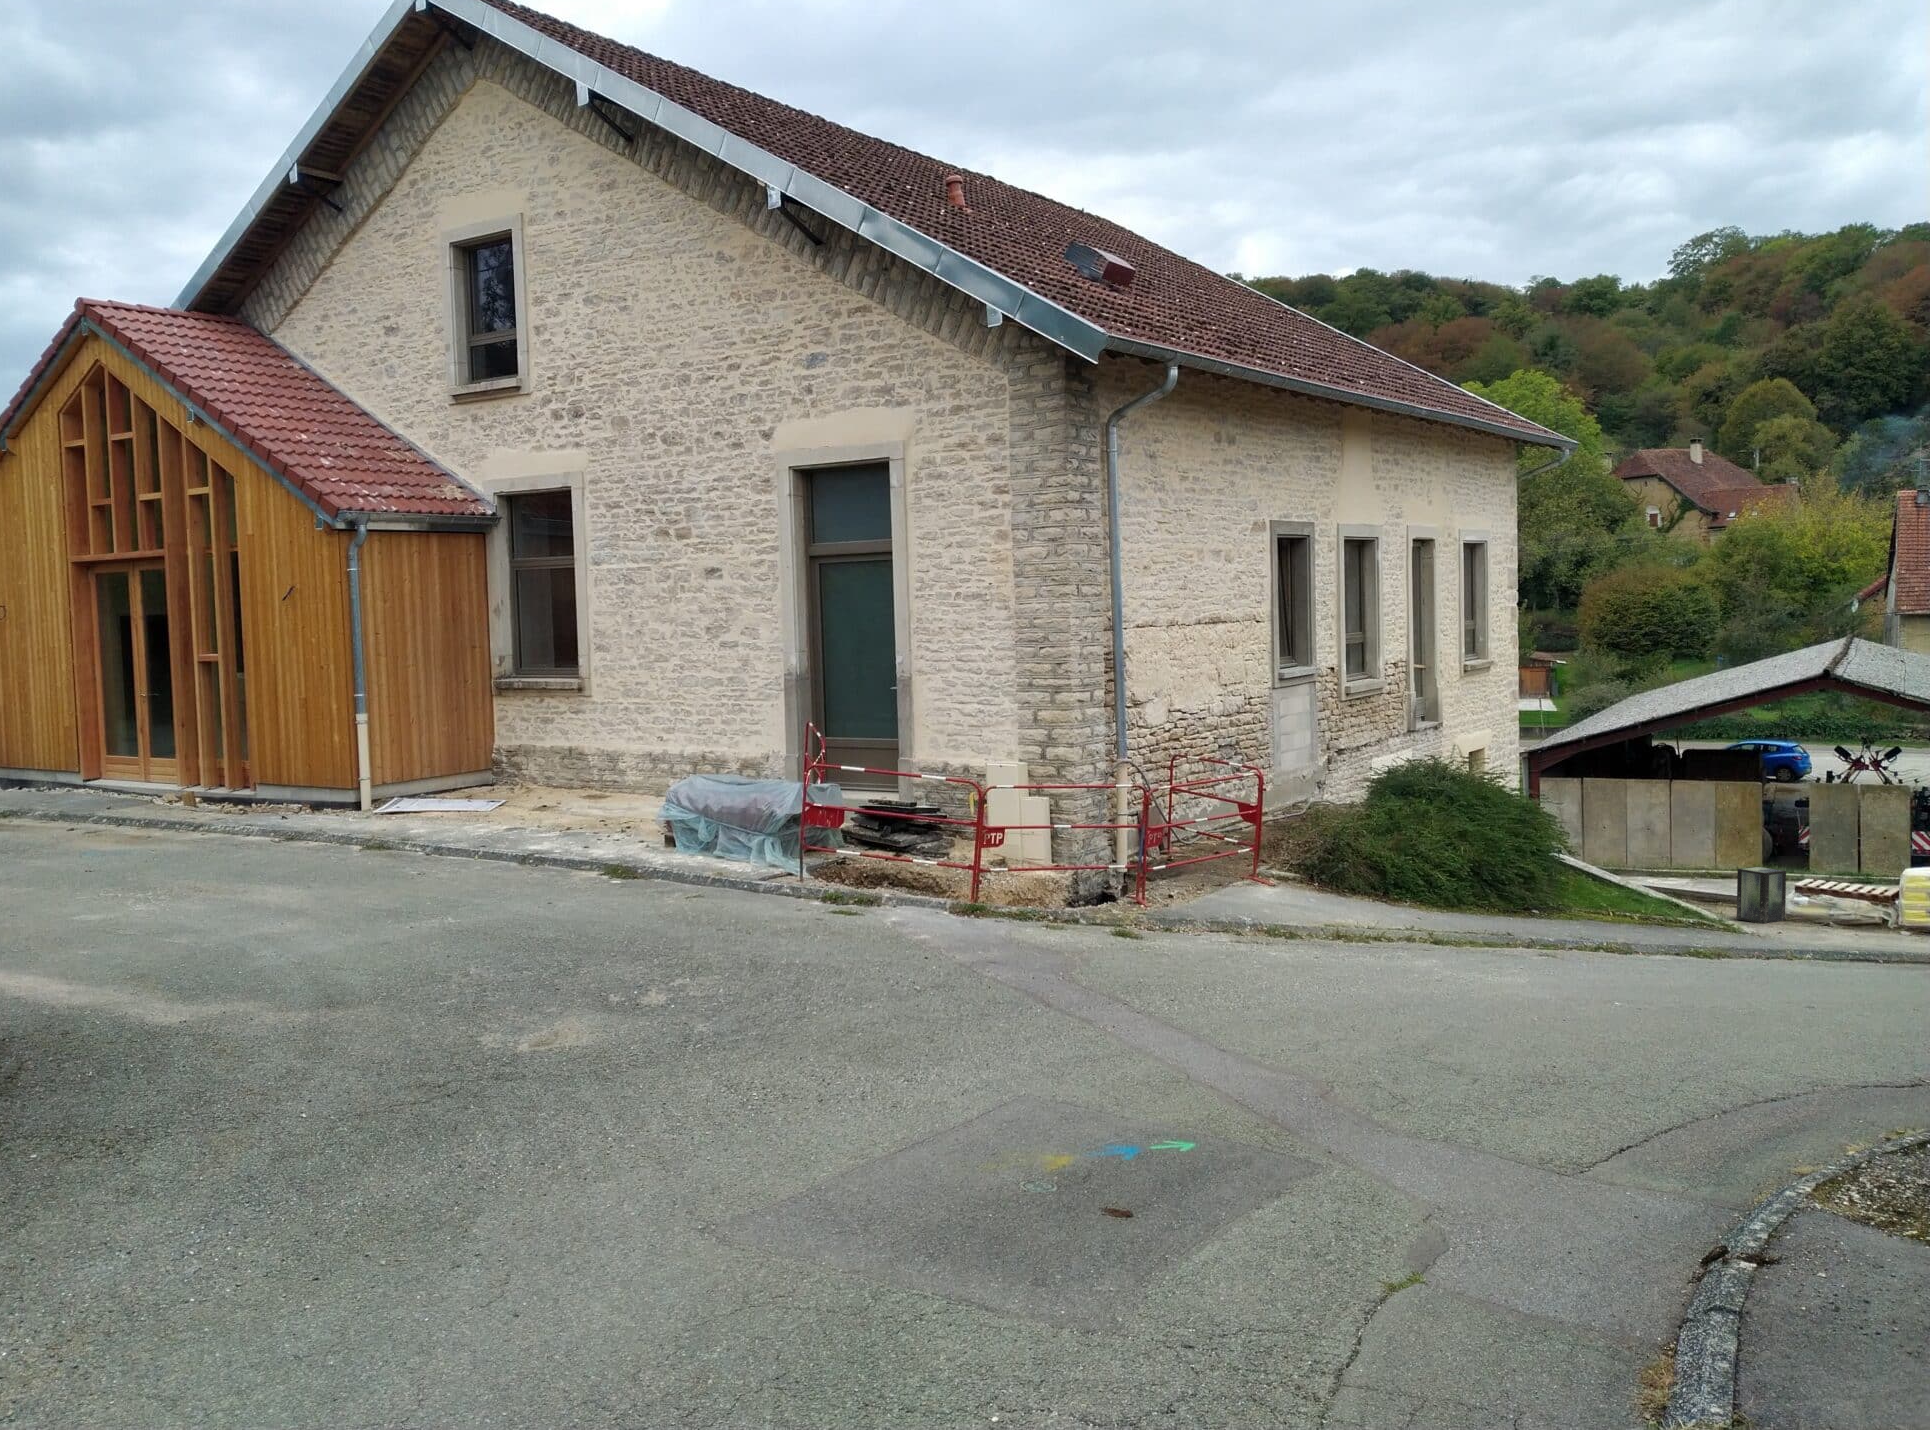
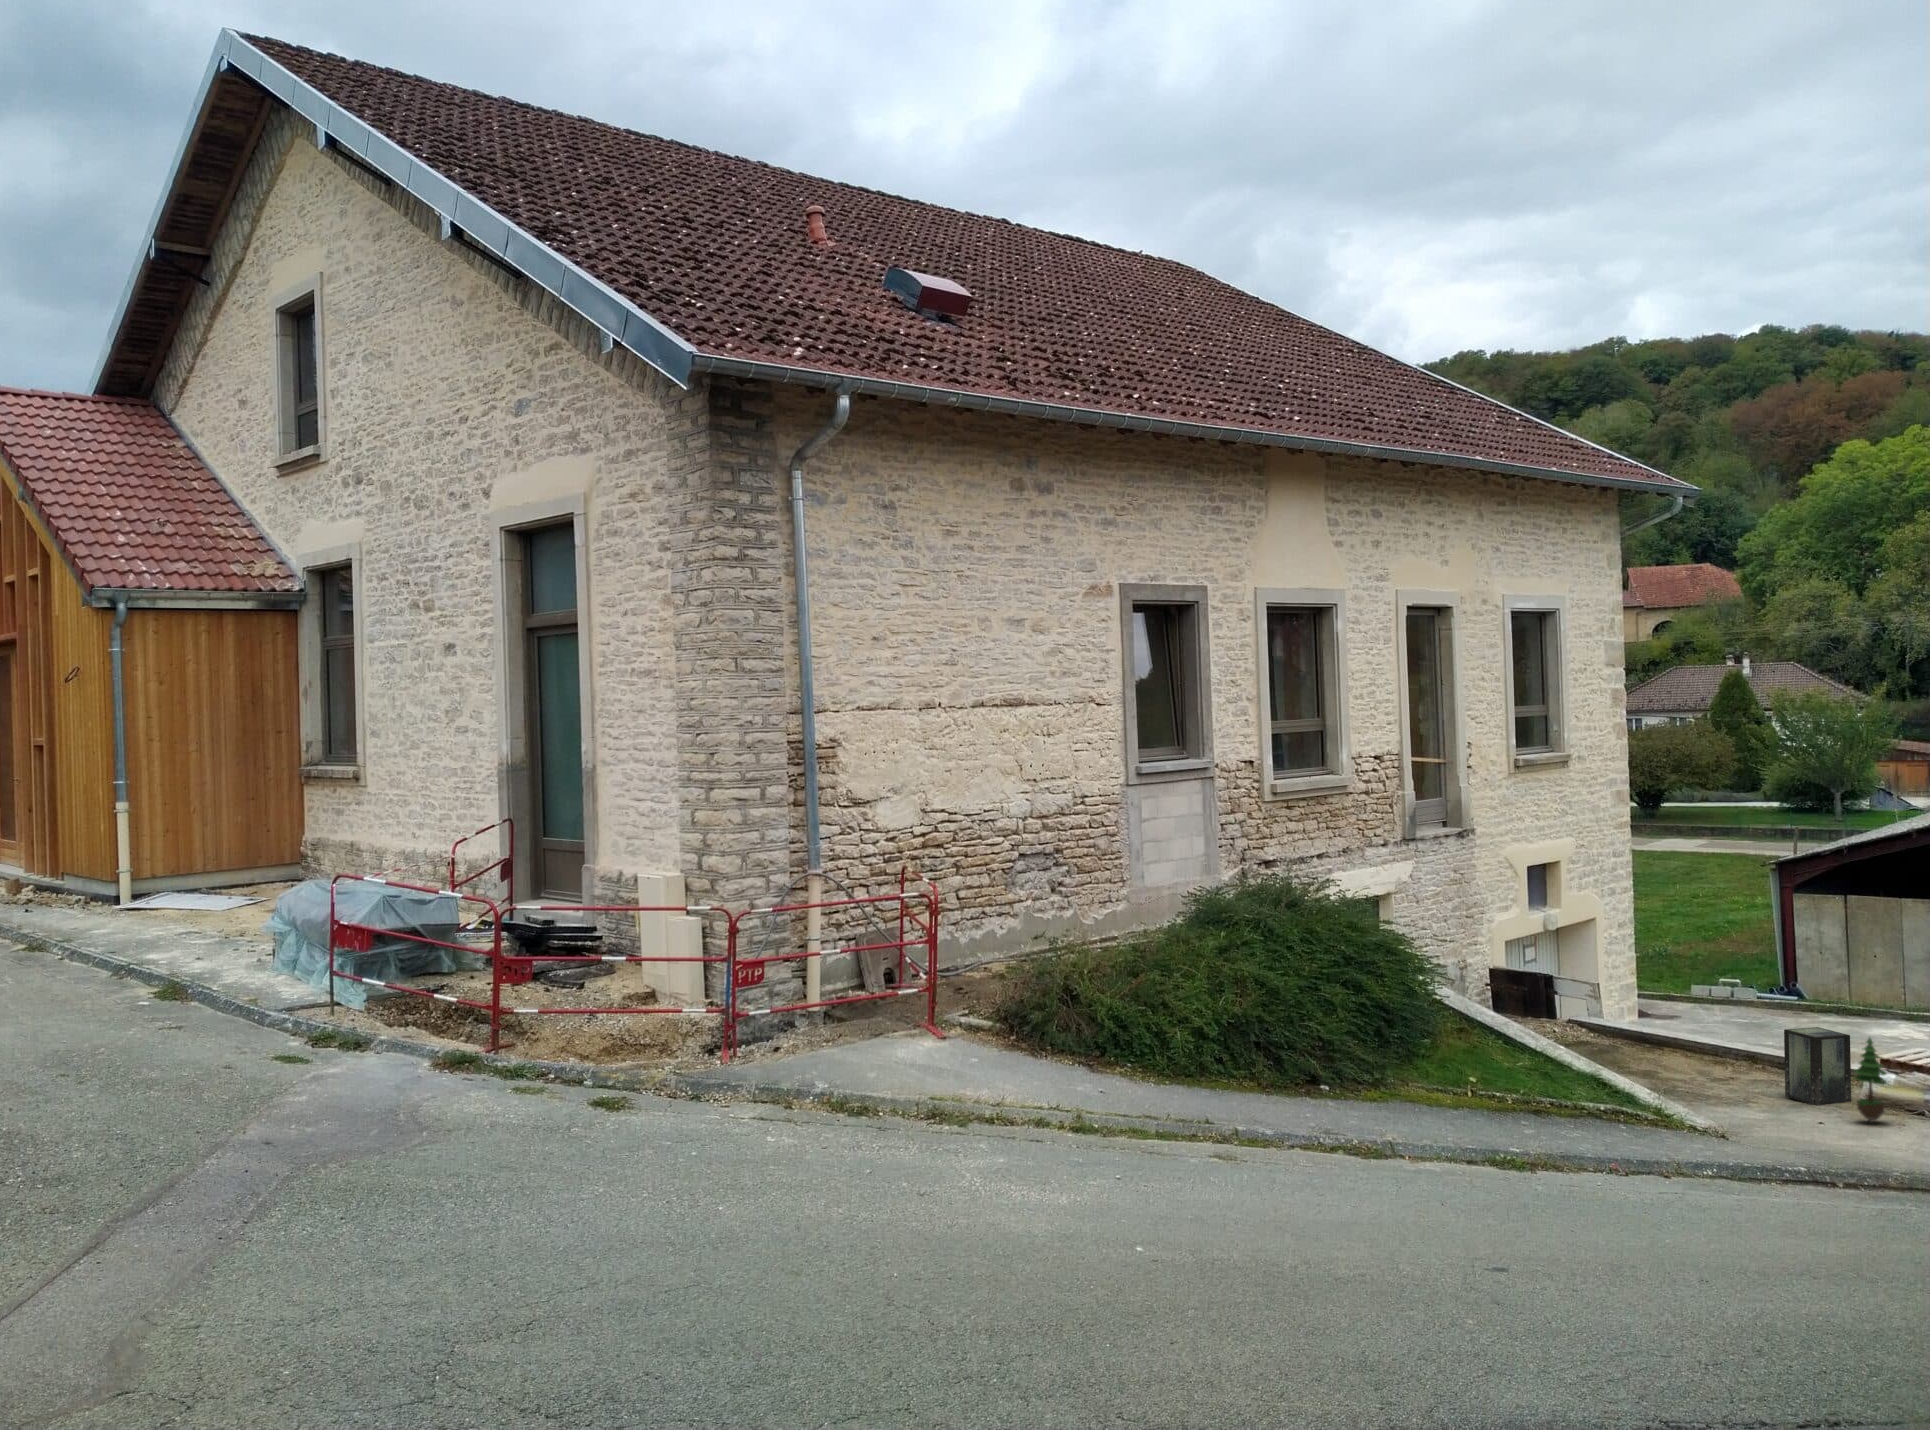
potted tree: none [1804,869,1830,933] -> present [1854,1038,1887,1122]

